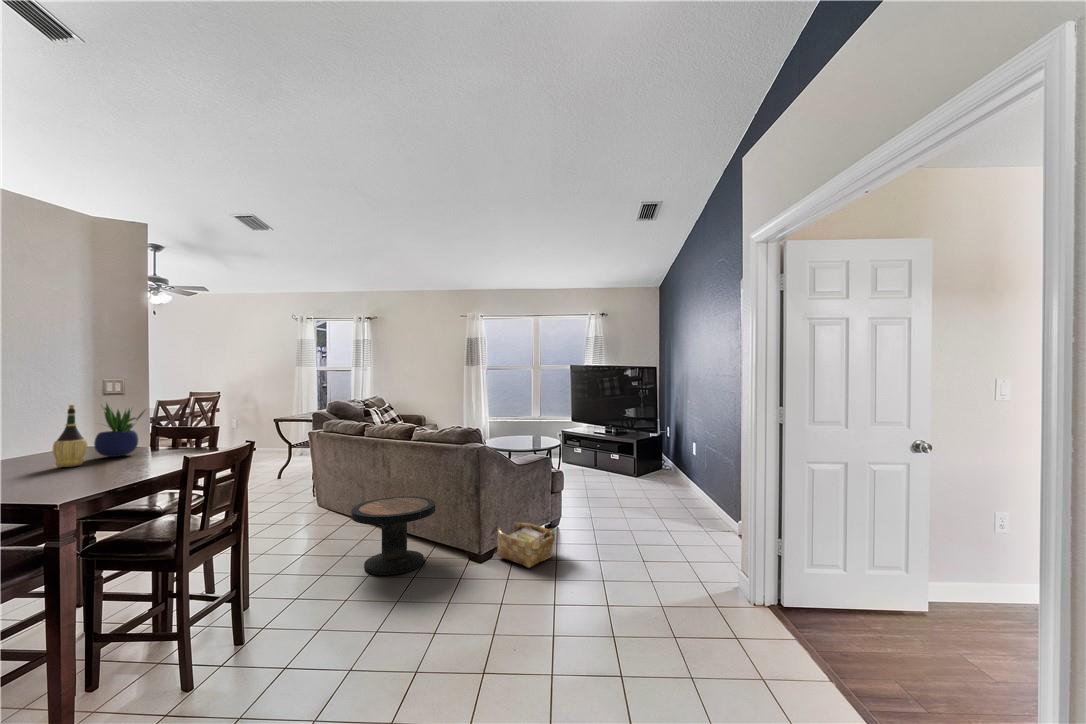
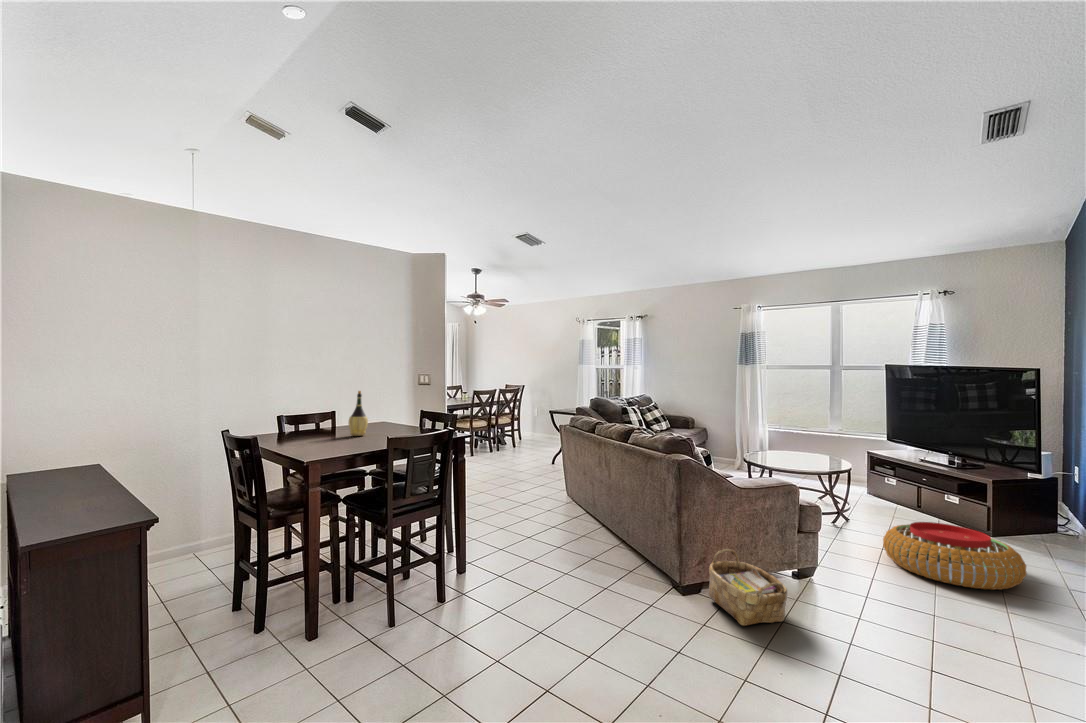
potted plant: present [94,404,144,457] -> none [379,389,411,431]
pouf: none [588,472,660,509] -> present [883,522,1027,590]
side table: present [351,496,435,575] -> none [556,500,641,584]

